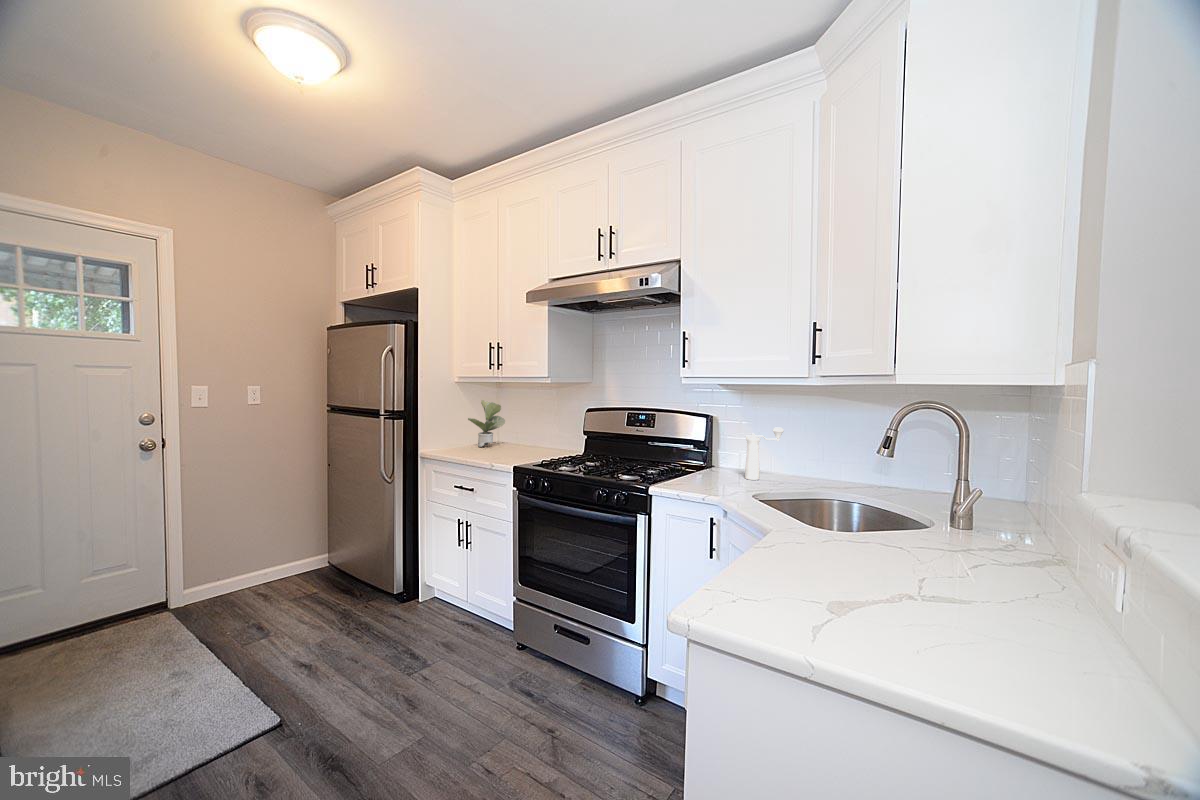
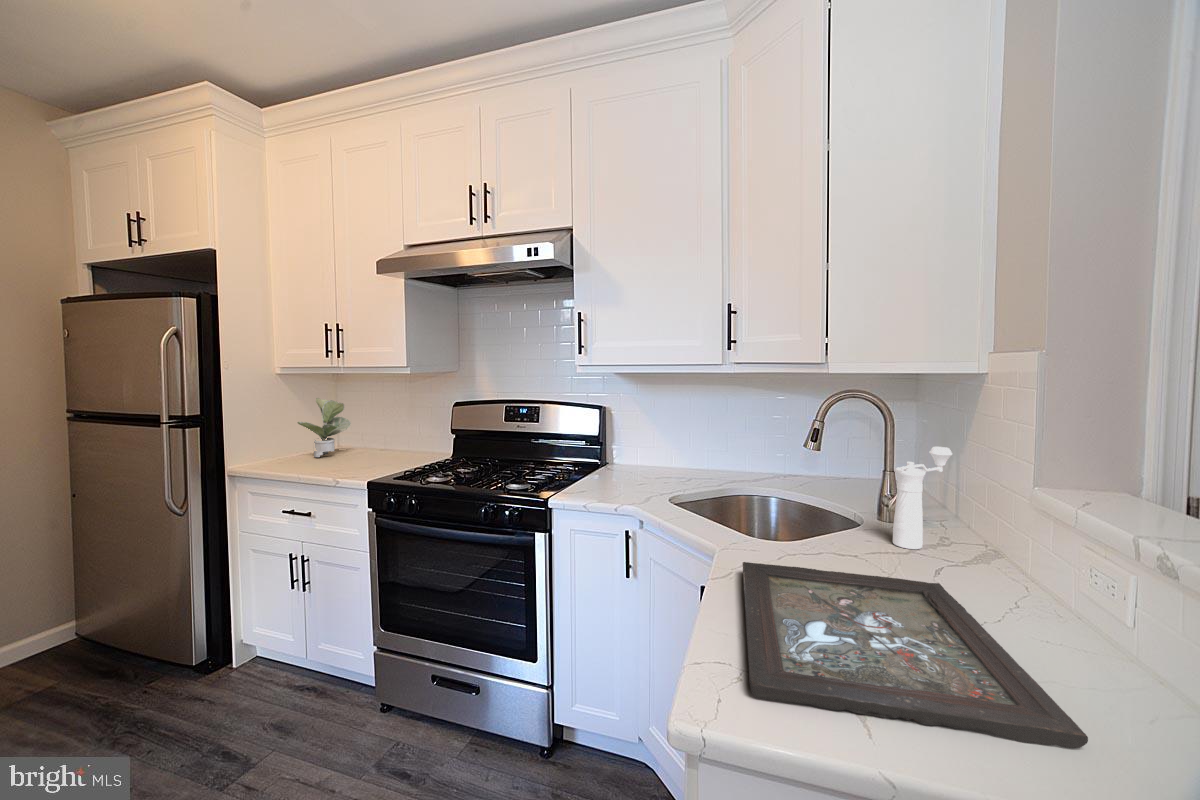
pepper mill: present [745,428,784,480] -> present [893,447,952,549]
tray: none [744,538,995,670] -> present [743,562,1088,748]

